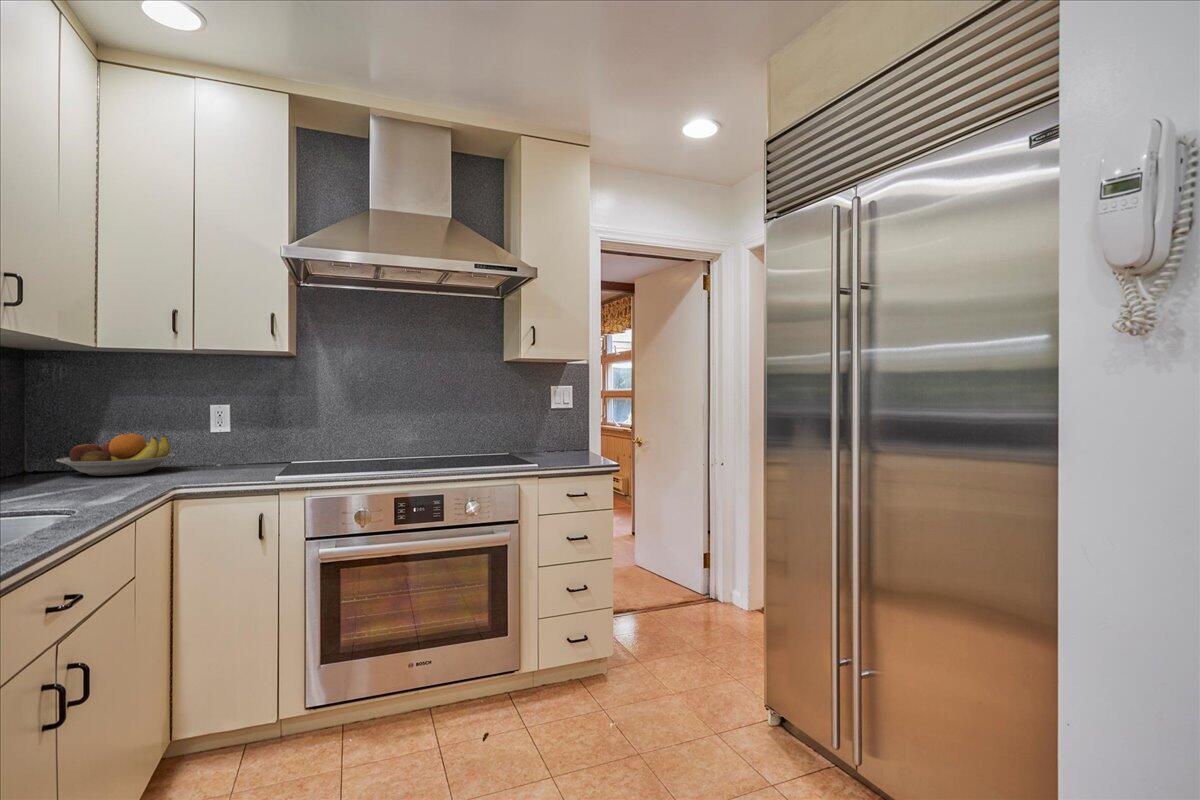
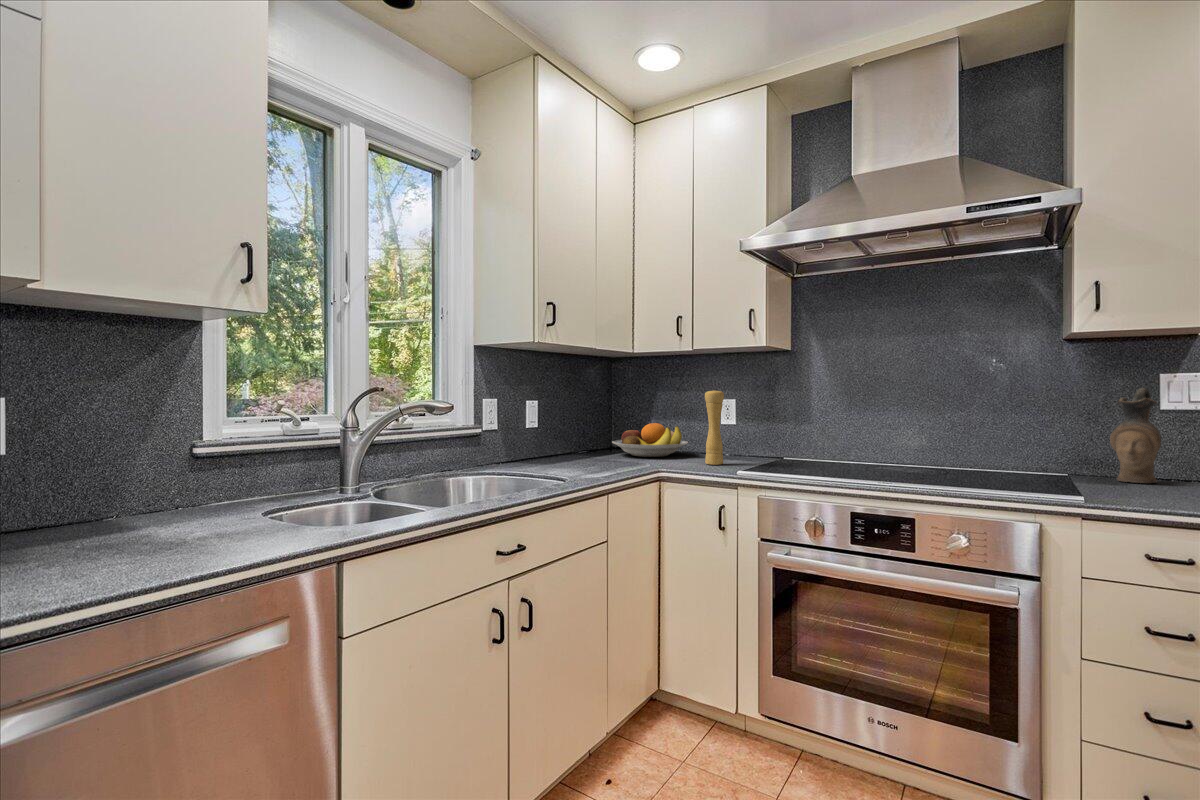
pepper mill: none [219,394,242,474] -> present [705,390,724,465]
ceramic pitcher: none [532,395,557,455] -> present [1110,388,1161,483]

